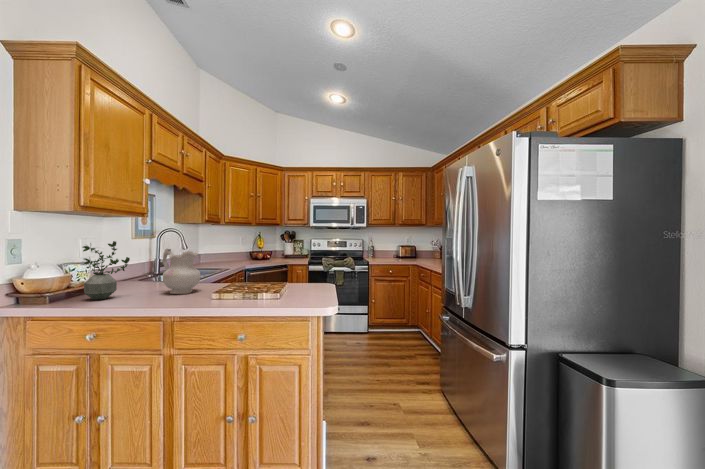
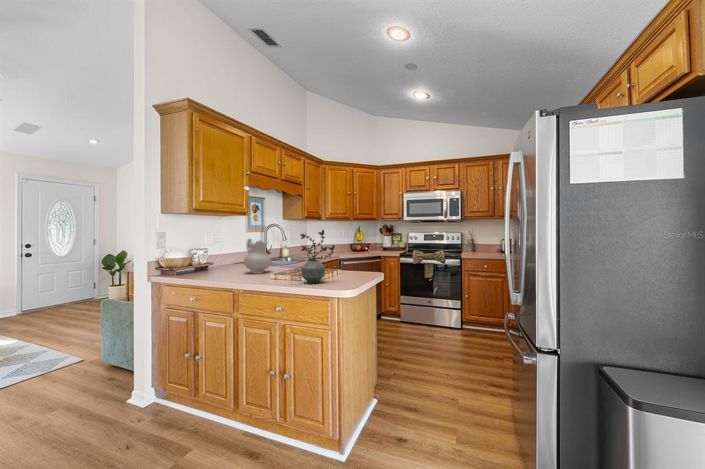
potted plant: present [83,241,130,300] -> present [300,230,335,283]

